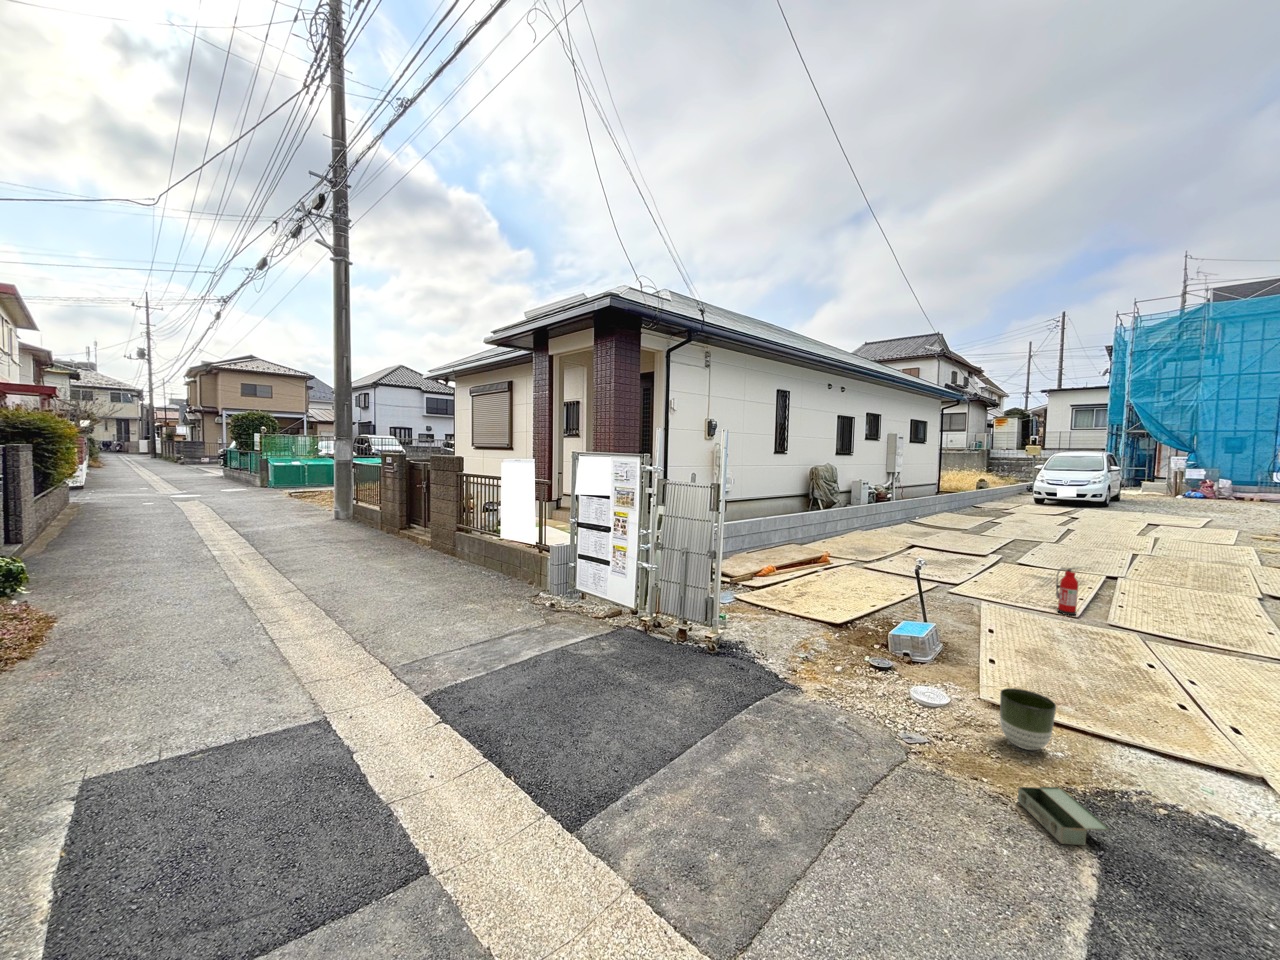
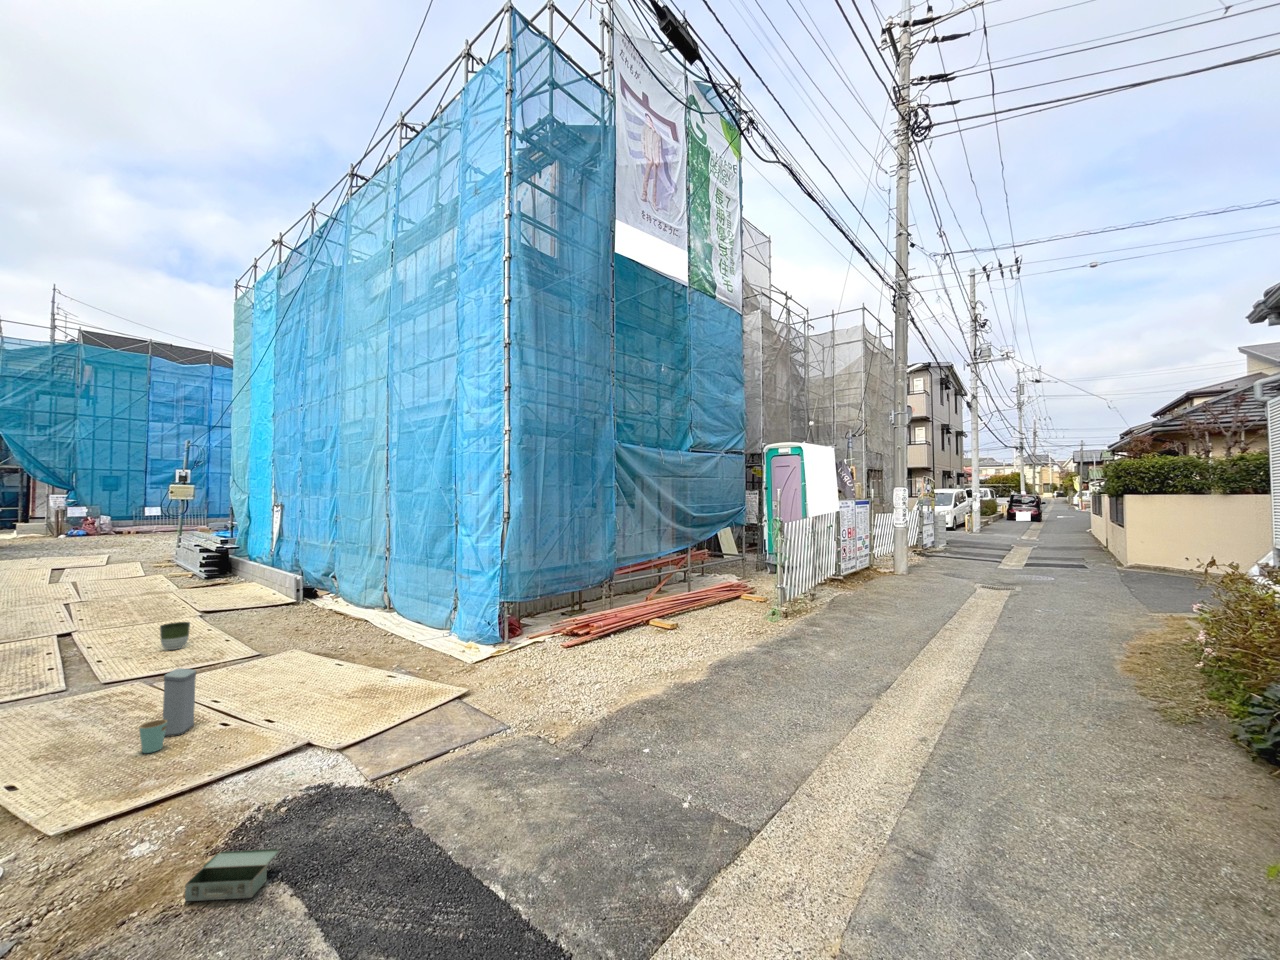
fire extinguisher: present [1056,568,1078,615] -> none [30,631,65,695]
trash can: none [1086,625,1156,692] -> present [139,668,196,753]
planter: present [1000,688,1056,750] -> present [160,622,190,650]

